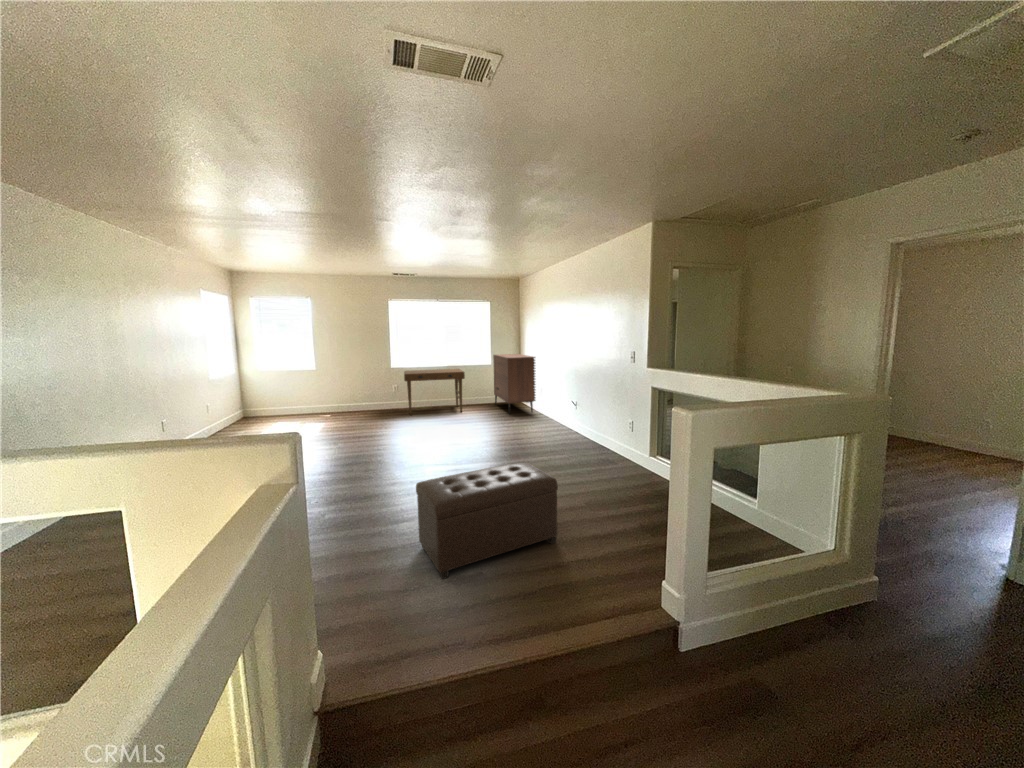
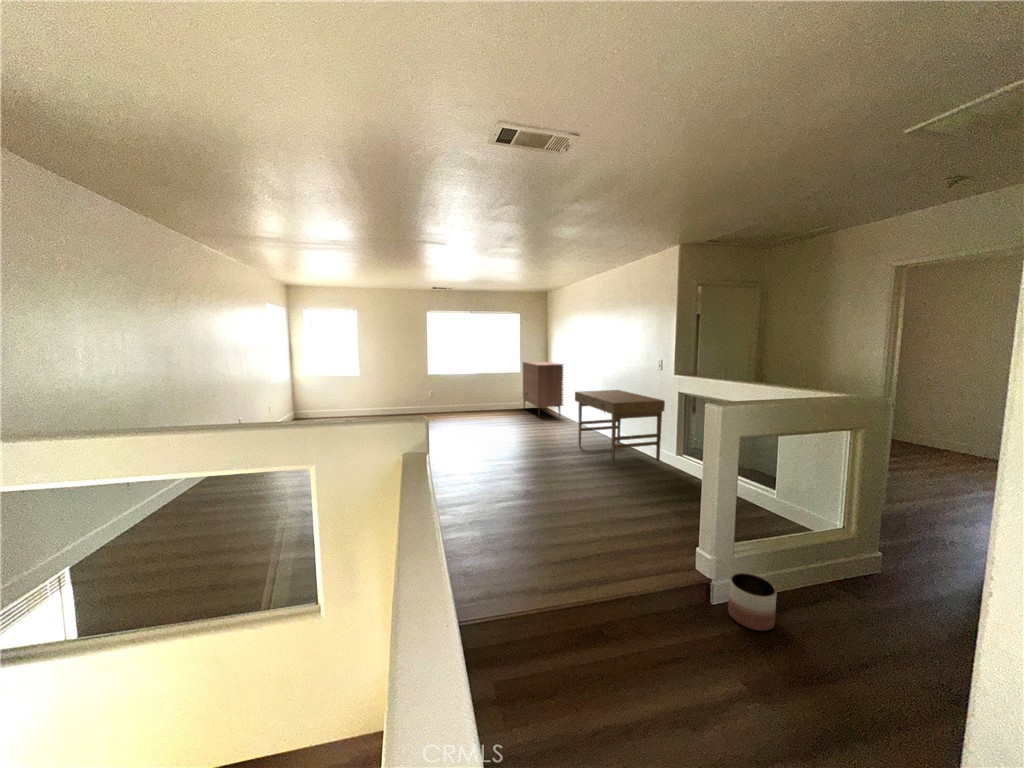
desk: present [404,369,465,416] -> present [575,390,665,466]
ottoman: present [416,462,558,579] -> none [484,454,603,547]
planter: none [698,614,757,691] -> present [728,573,777,631]

